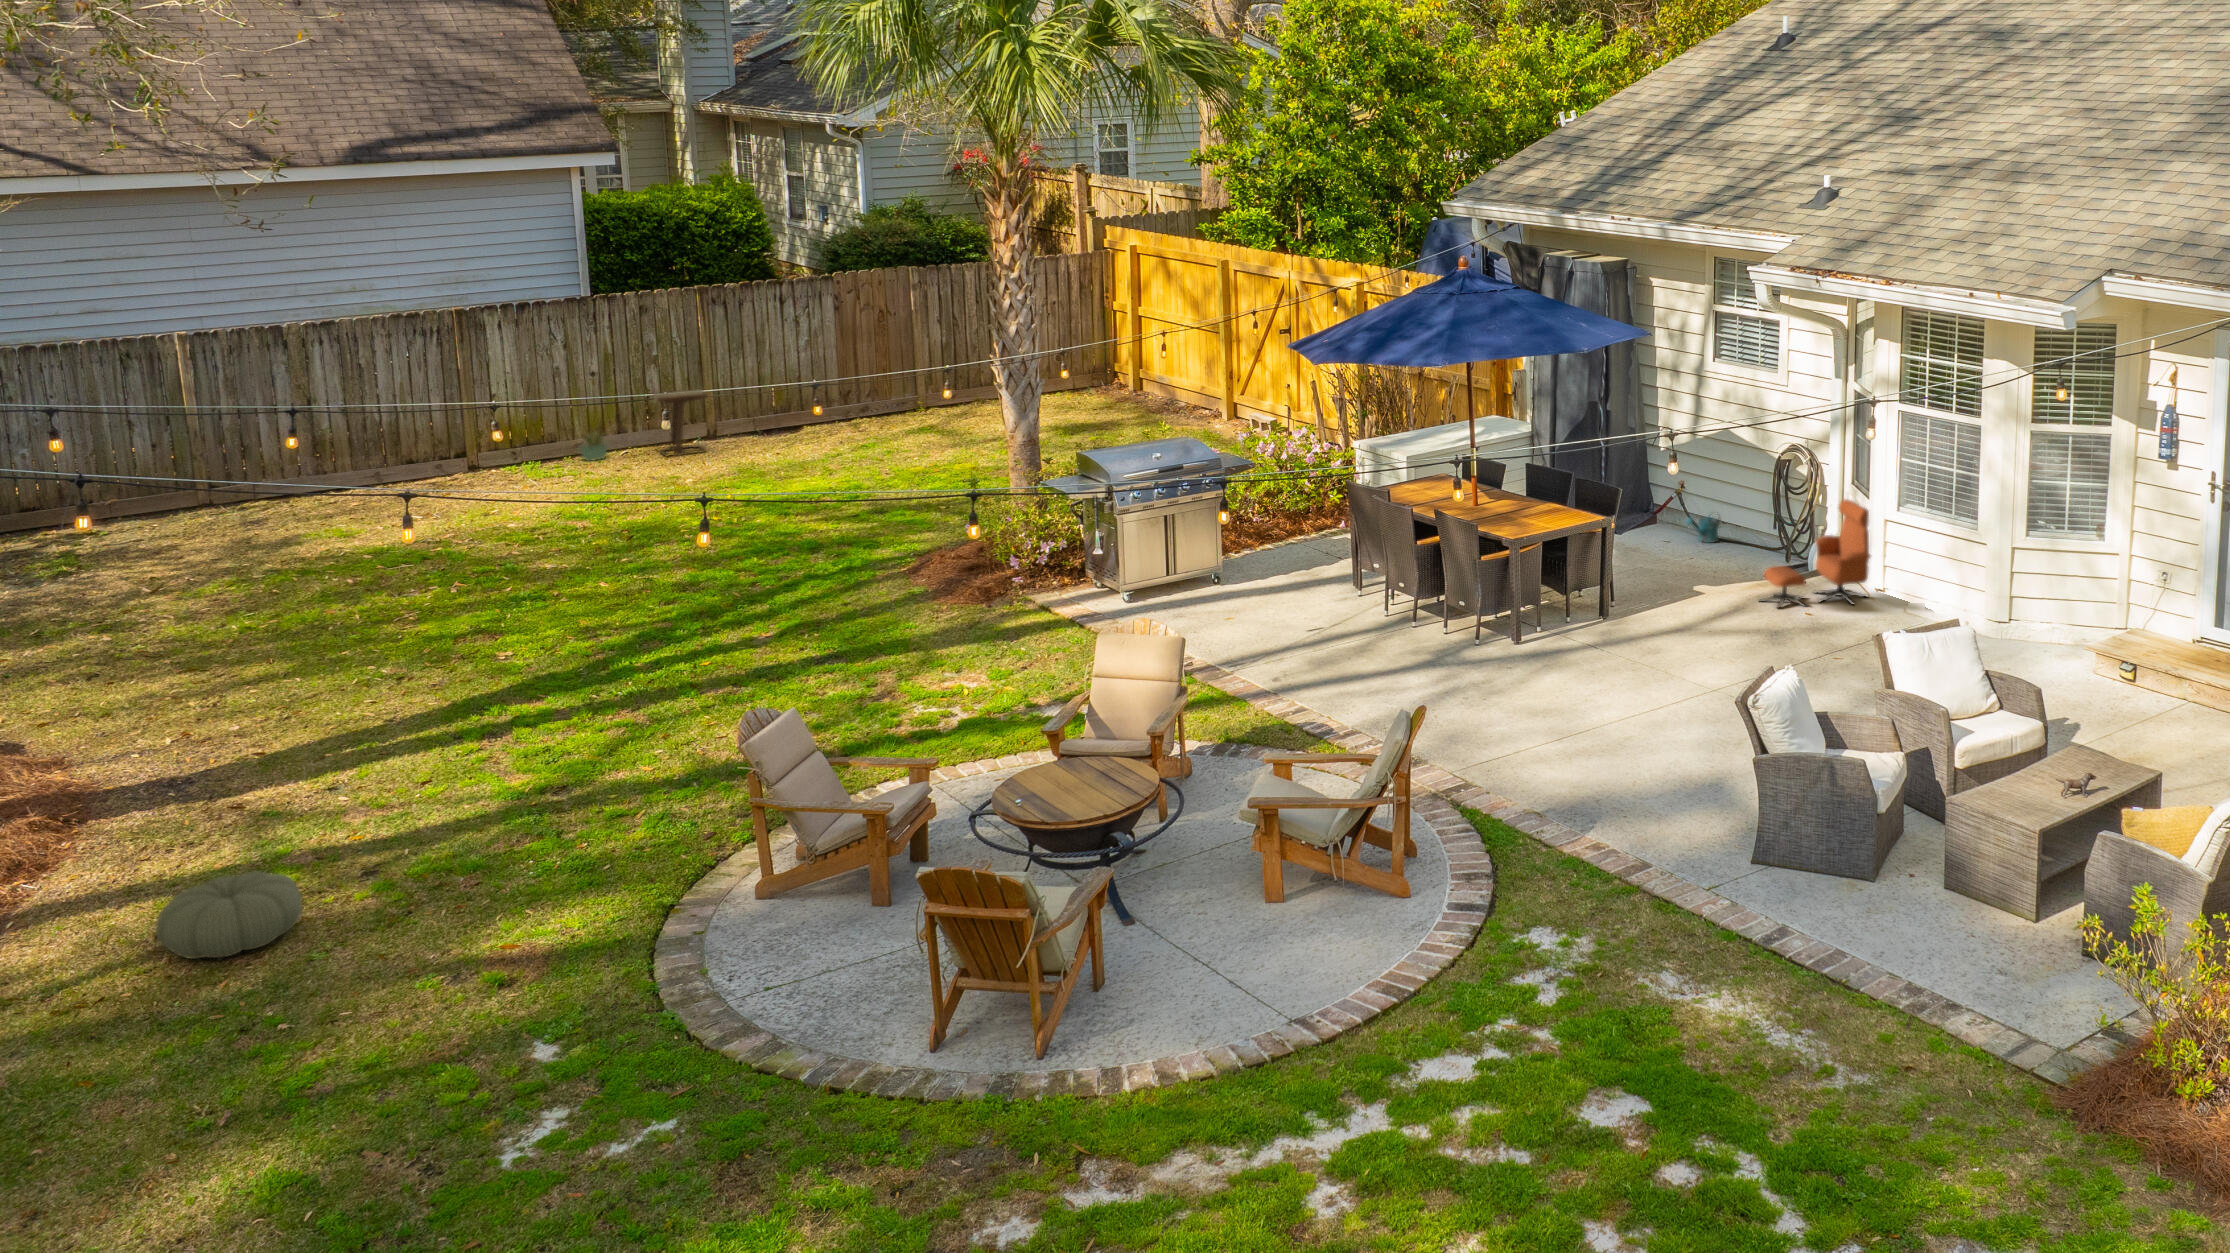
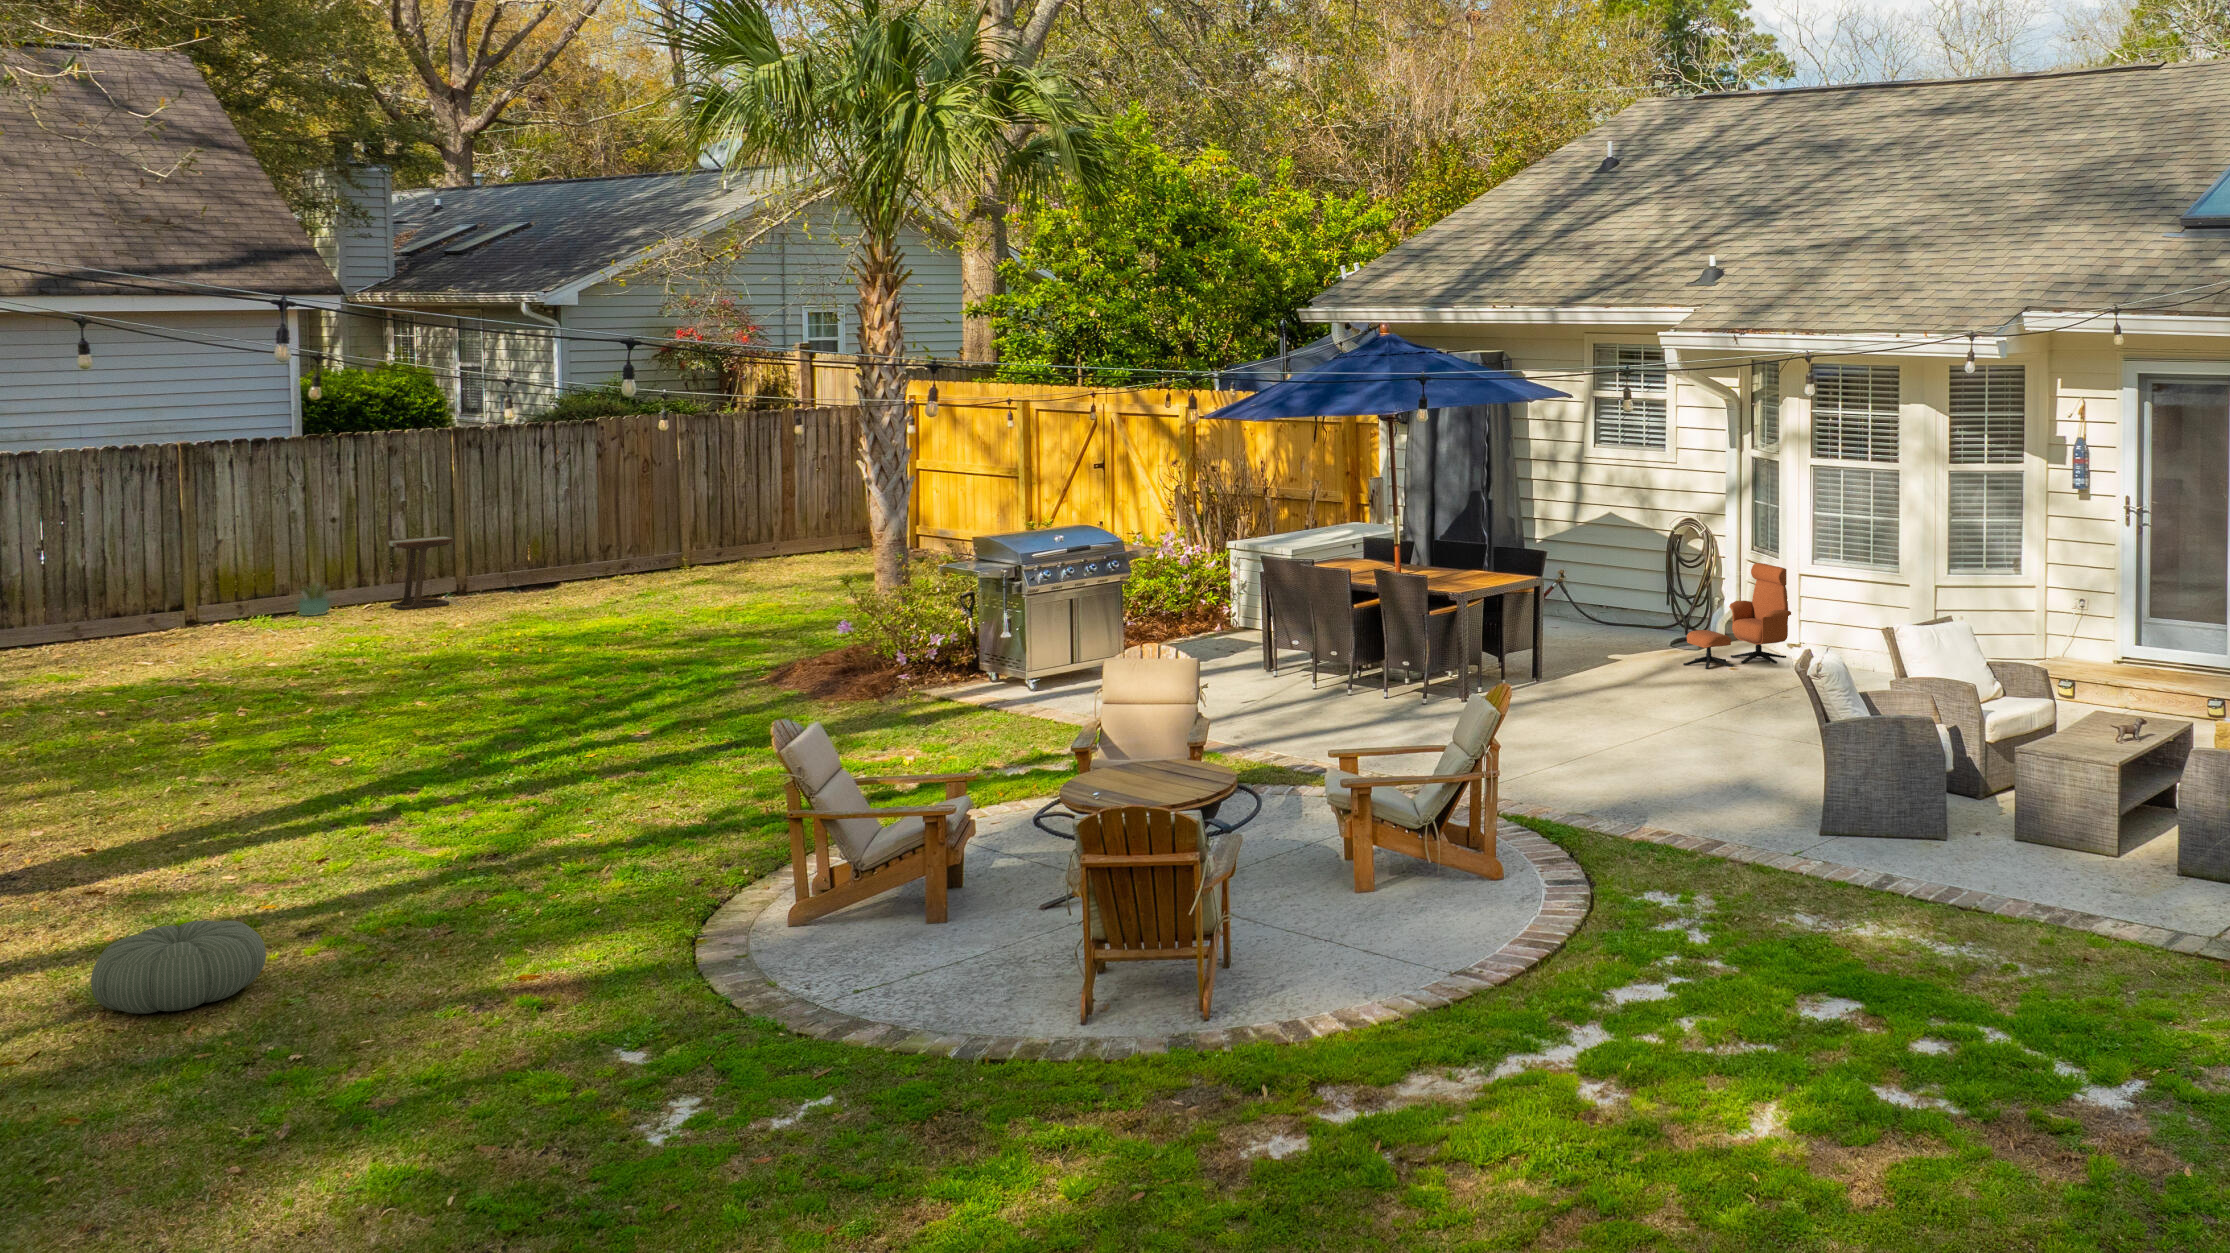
watering can: present [1686,515,1720,543] -> none [1580,599,1610,629]

